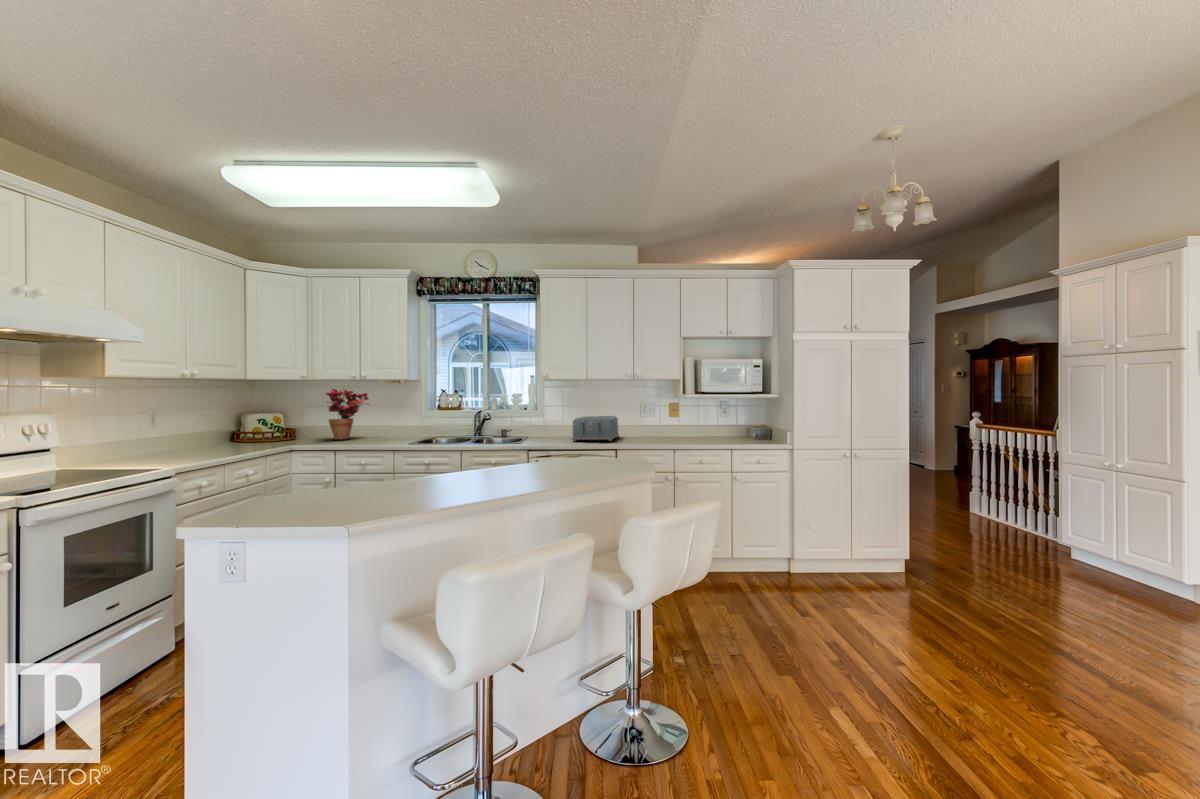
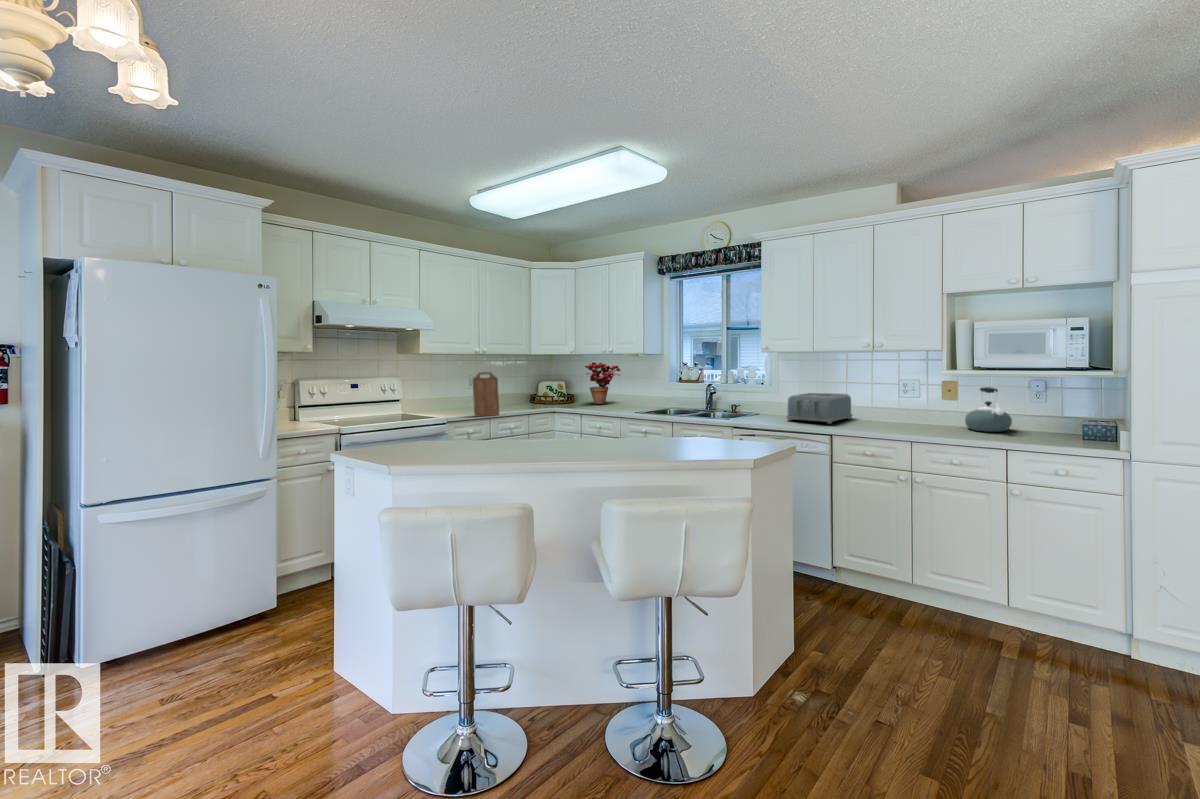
cutting board: none [182,396,222,460] -> present [473,372,499,417]
kettle: none [699,407,726,439] -> present [965,387,1012,432]

